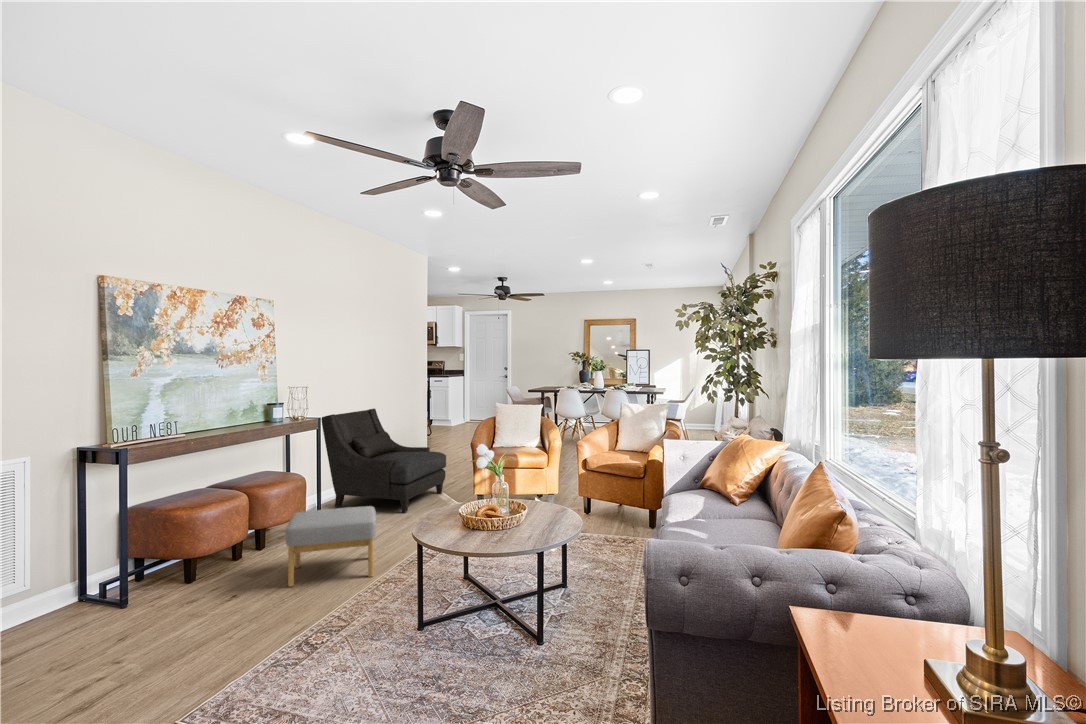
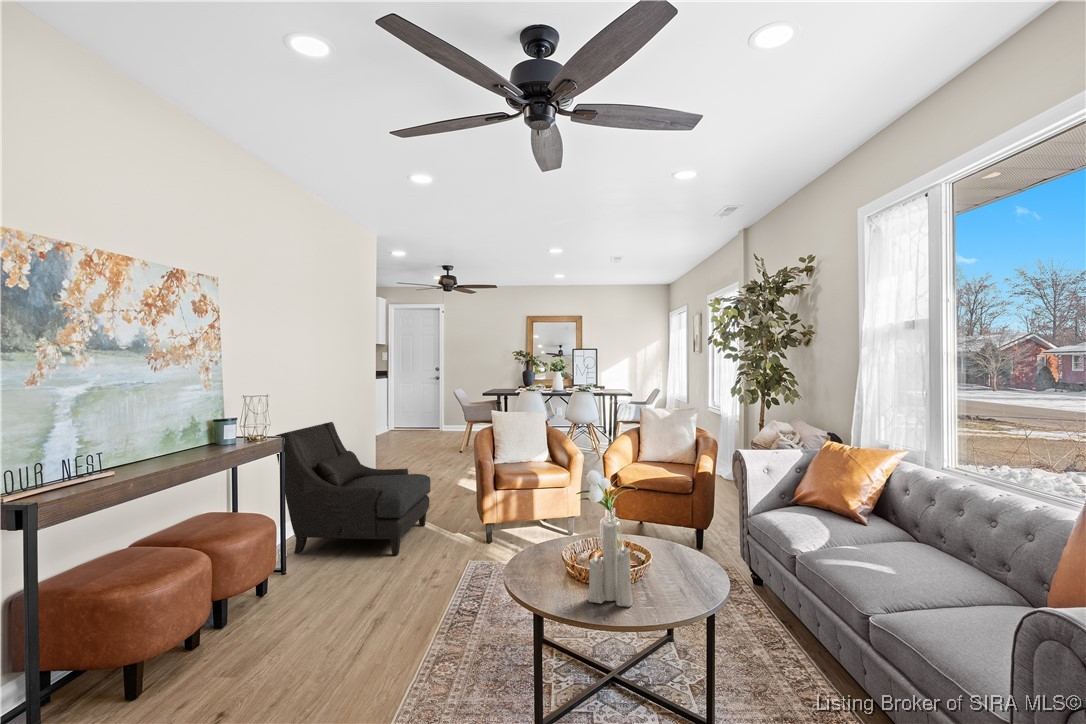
candle: none [449,469,479,542] -> present [588,514,632,606]
footstool: present [286,506,376,587] -> none [290,556,420,686]

